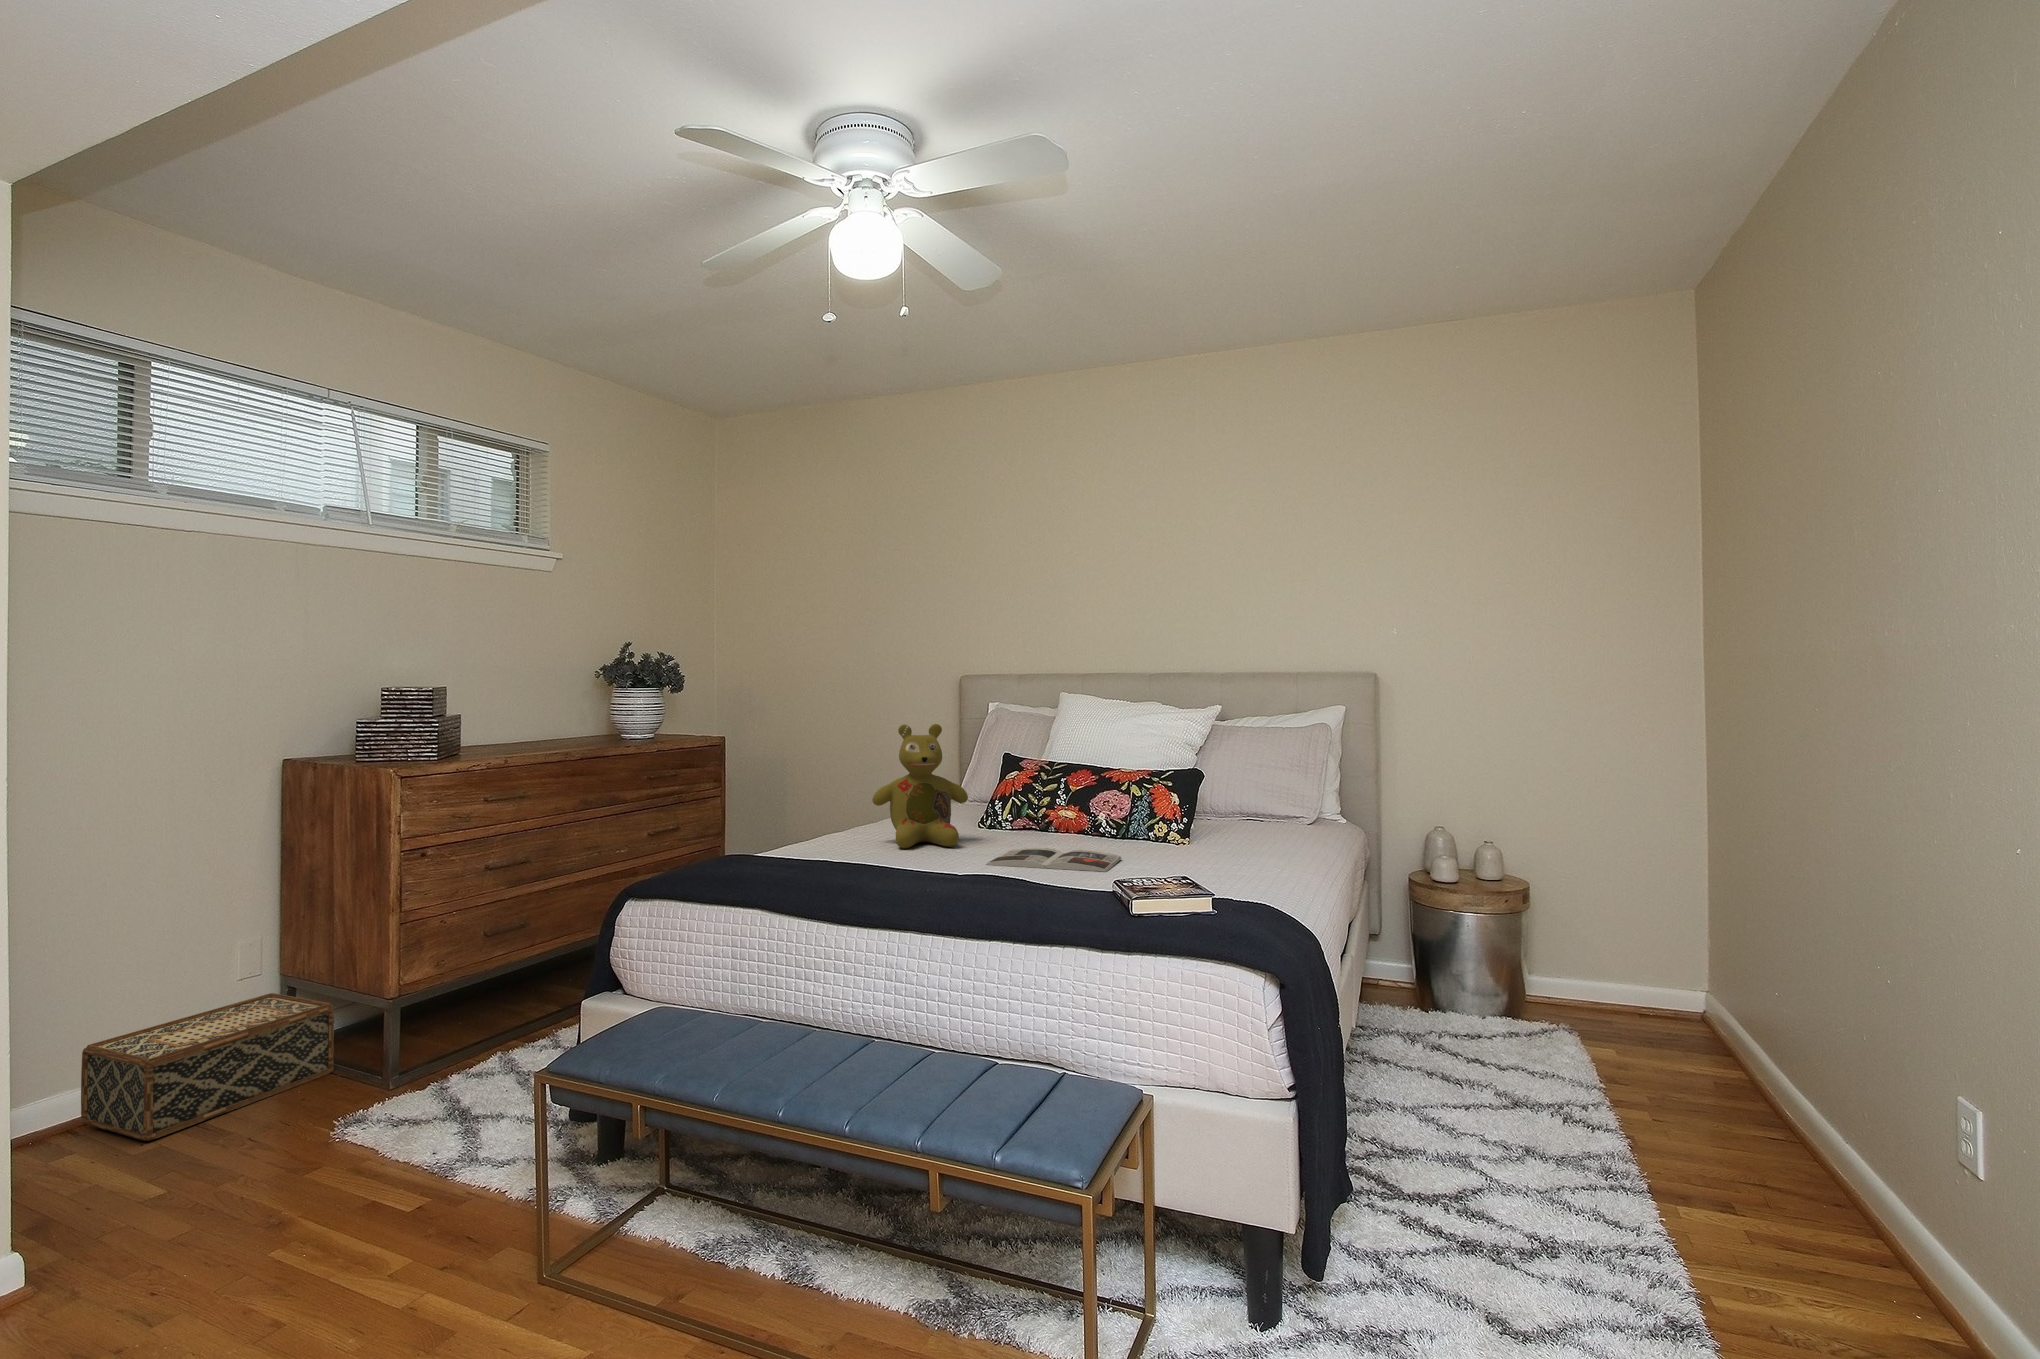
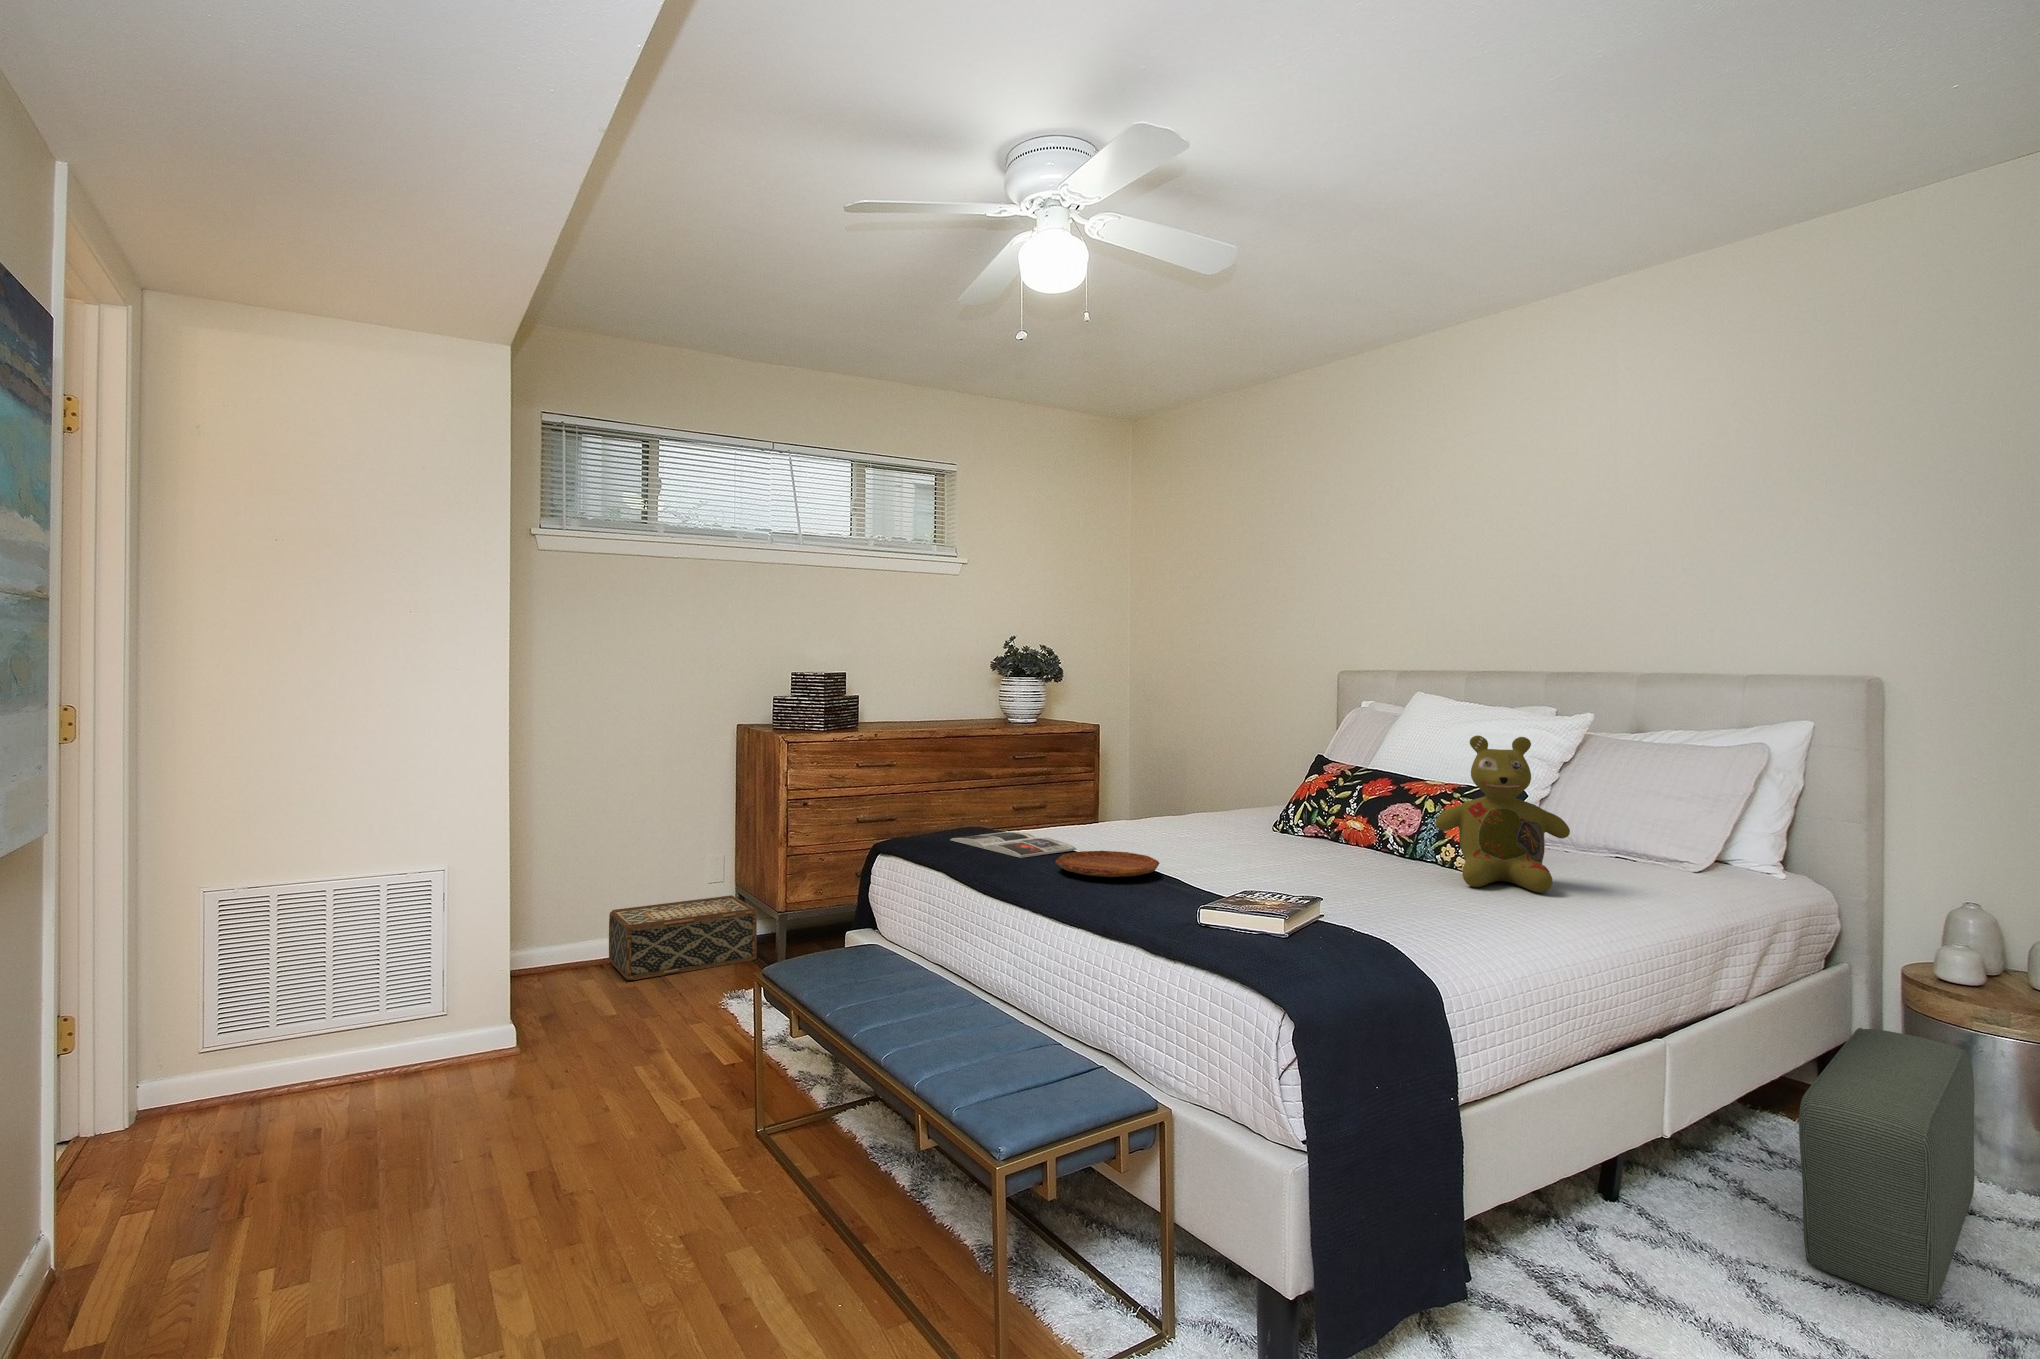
stuffed bear: present [872,724,968,849] -> present [1435,735,1570,893]
magazine: present [986,848,1121,872] -> present [950,831,1077,858]
tray: none [887,860,993,886] -> present [1055,851,1159,877]
pouf: none [1410,925,1520,1104] -> present [1799,1028,1974,1306]

